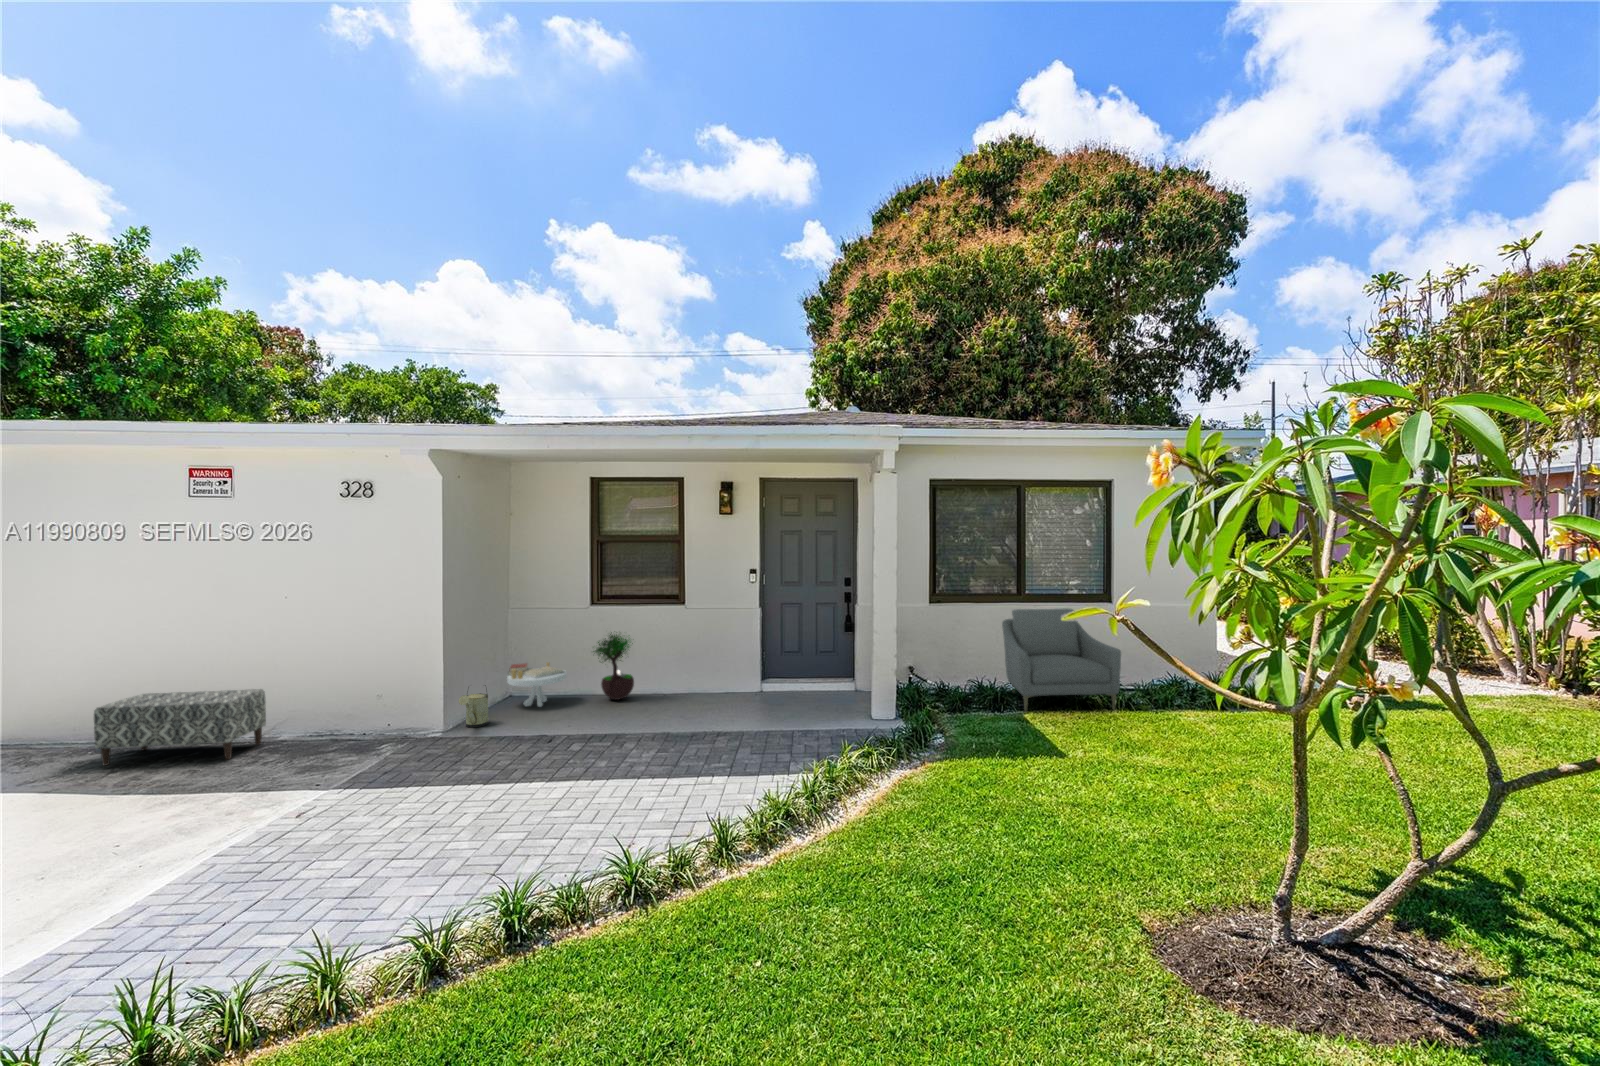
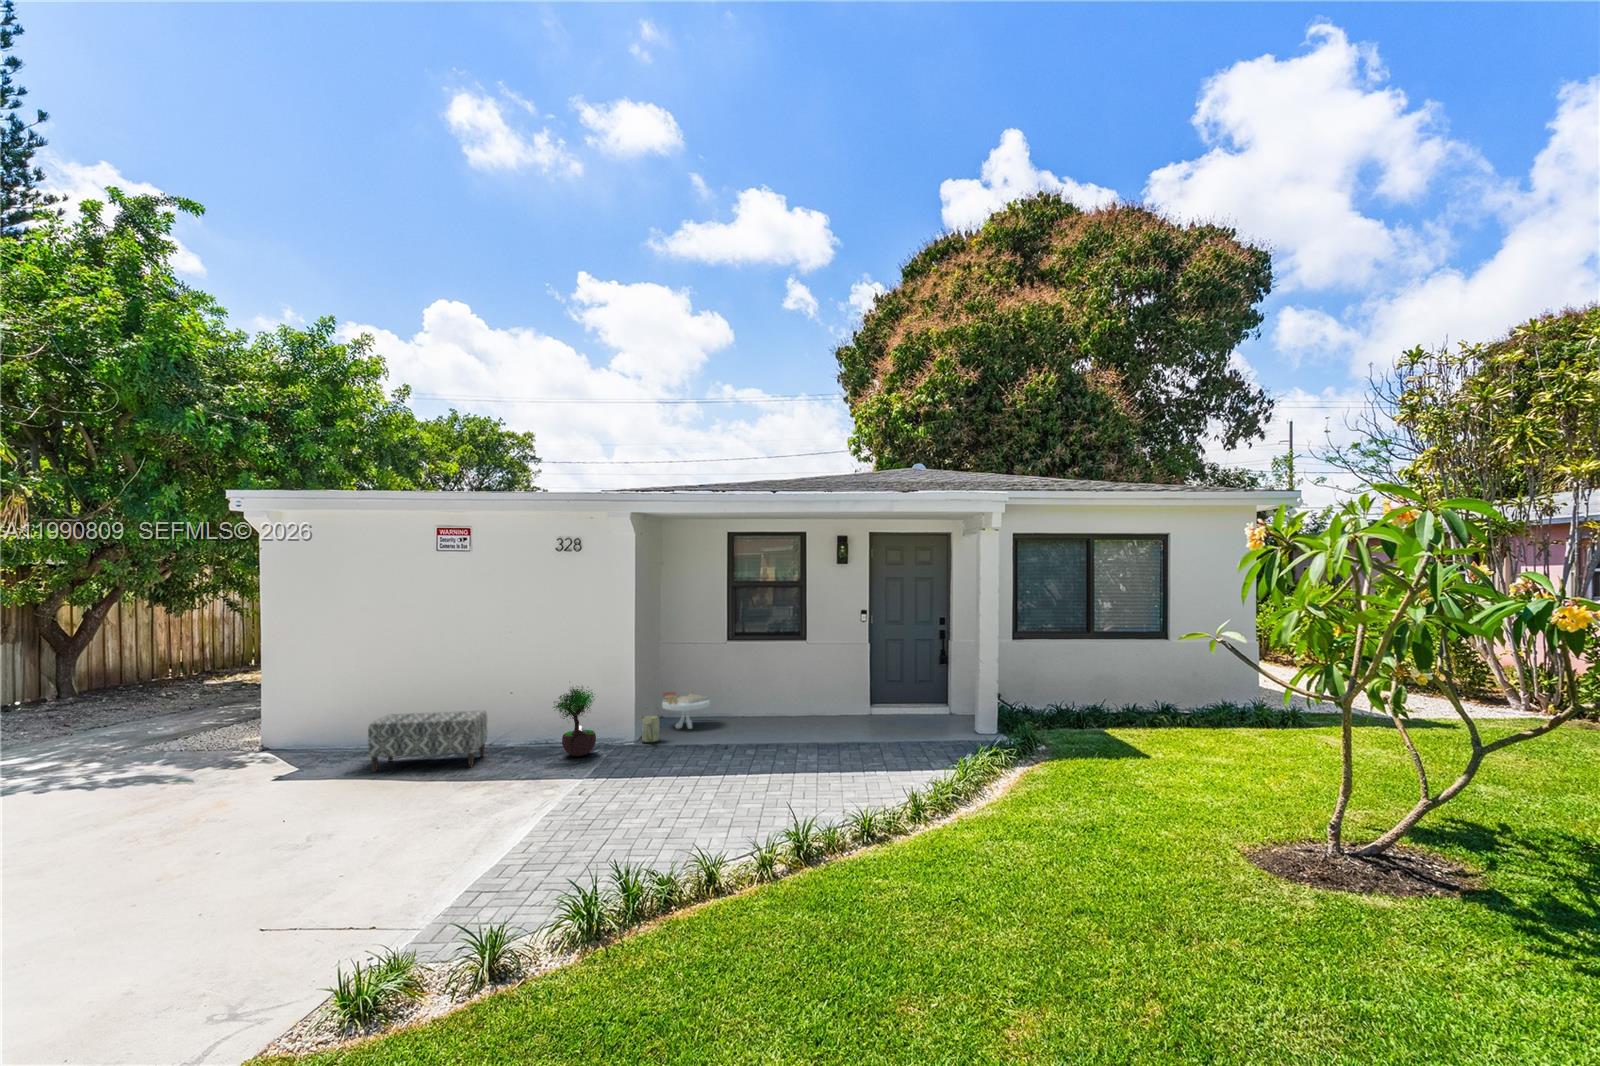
chair: present [1002,608,1121,711] -> none [1081,643,1187,730]
potted tree: present [593,632,634,700] -> present [553,686,596,756]

